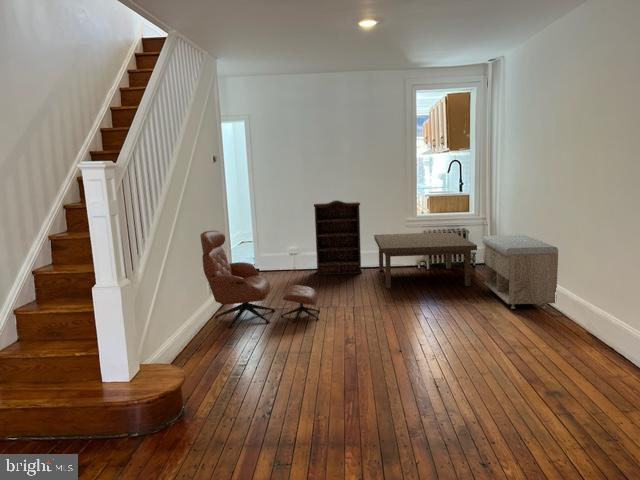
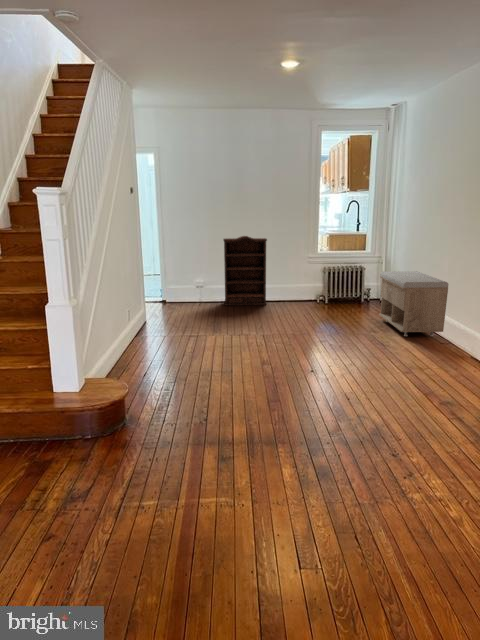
lounge chair: present [200,231,320,328] -> none [125,260,234,351]
coffee table: present [374,233,477,288] -> none [279,269,375,318]

